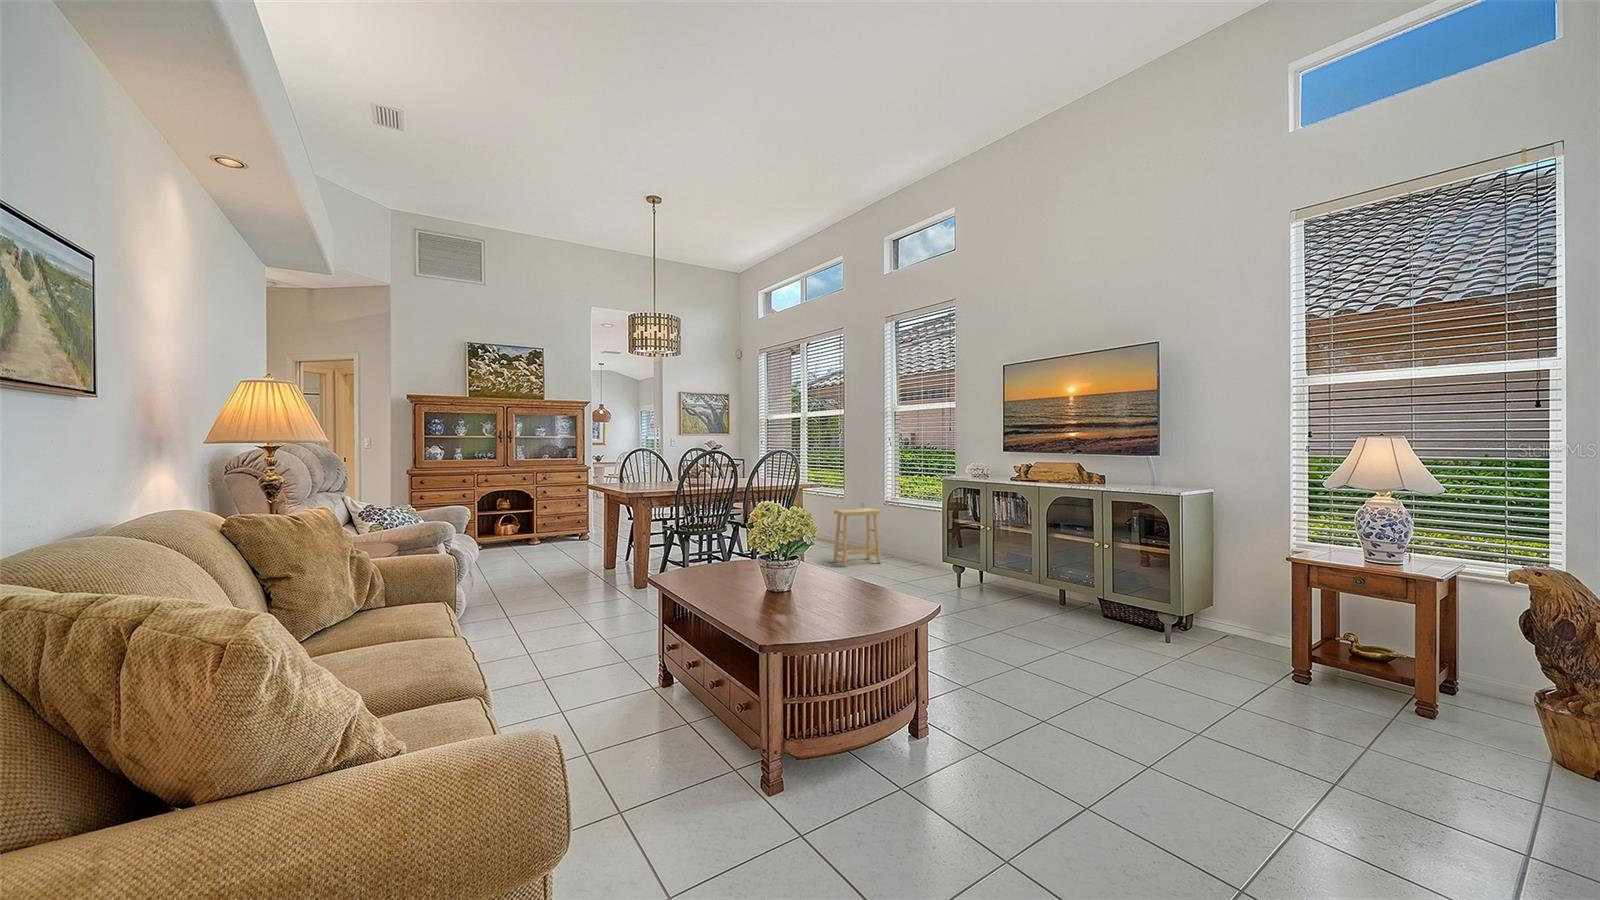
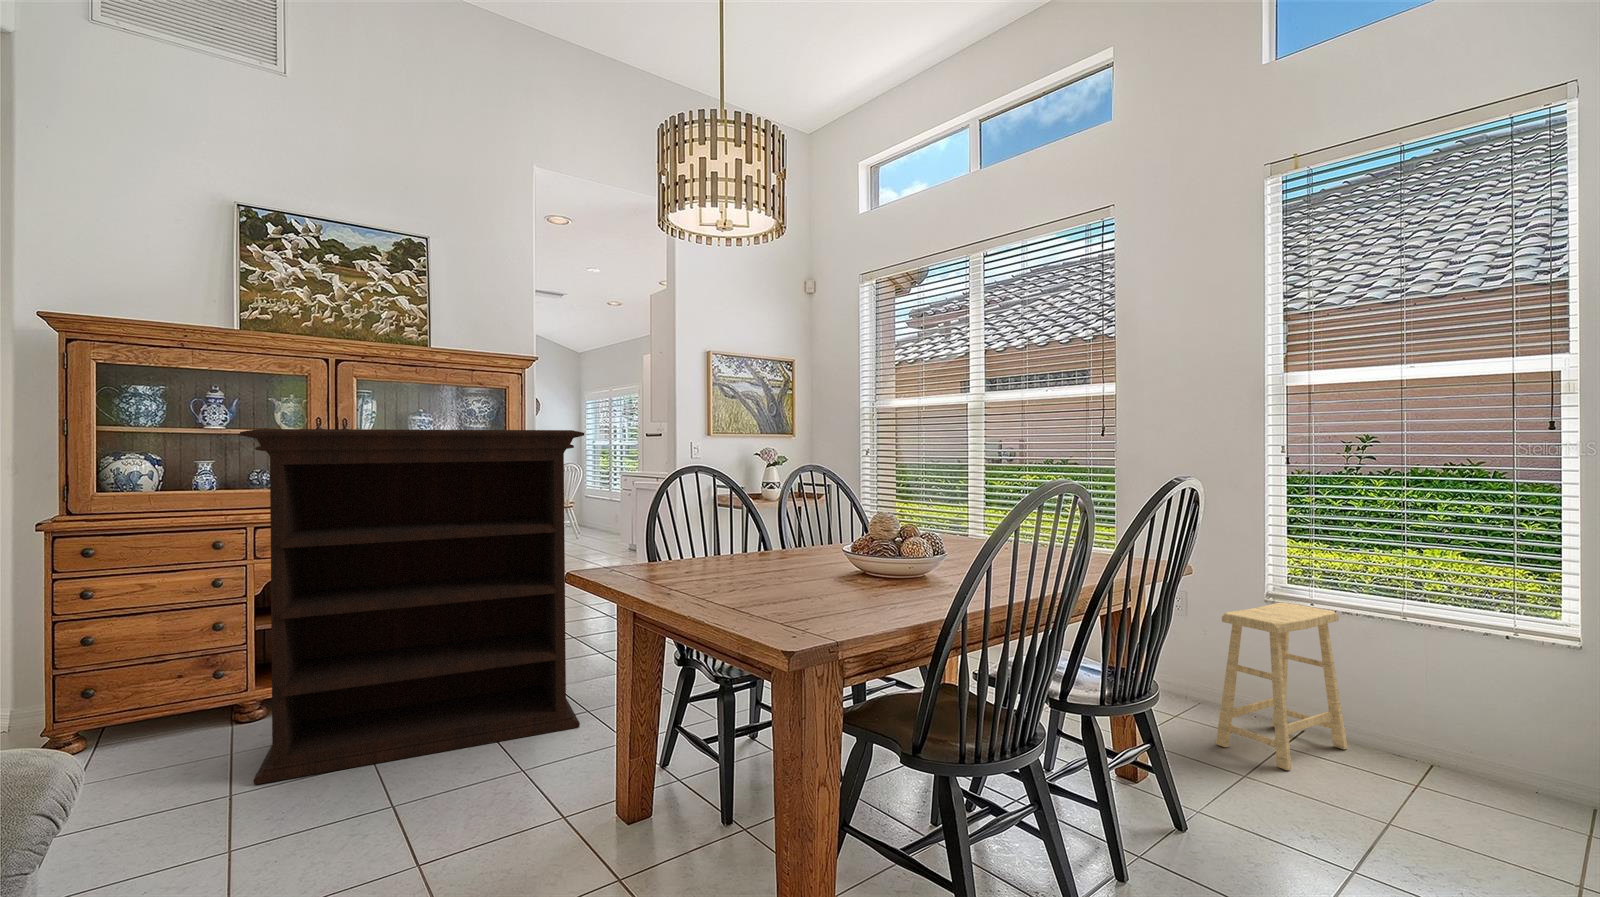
bookshelf: none [476,437,599,561] -> present [240,429,584,785]

